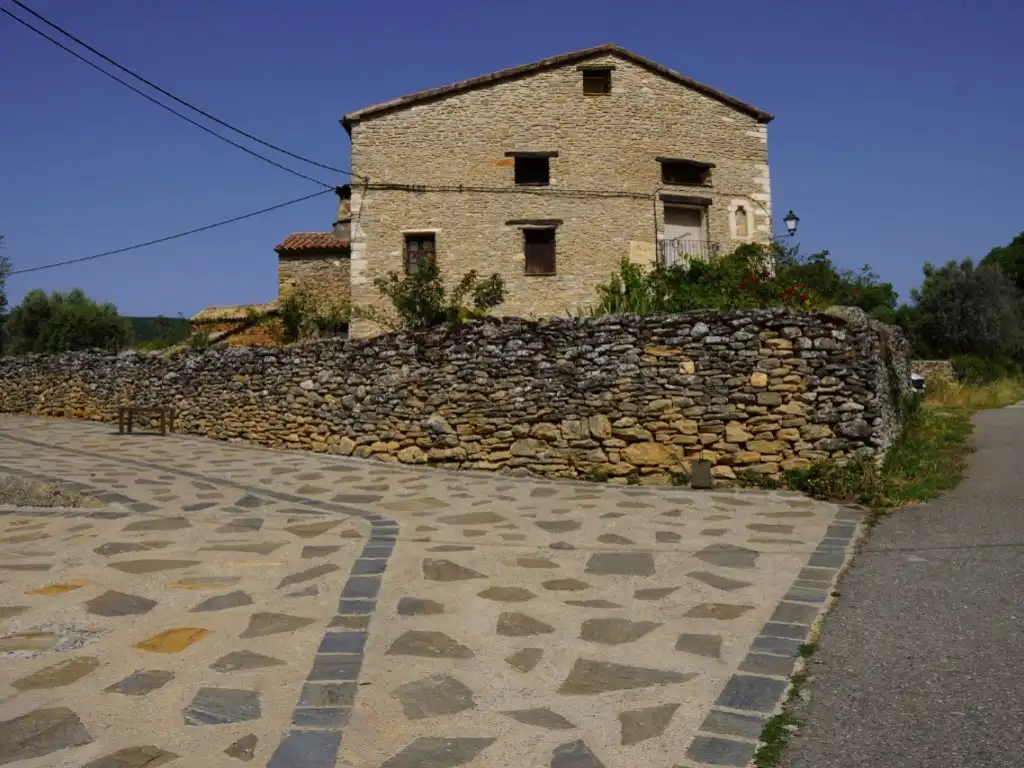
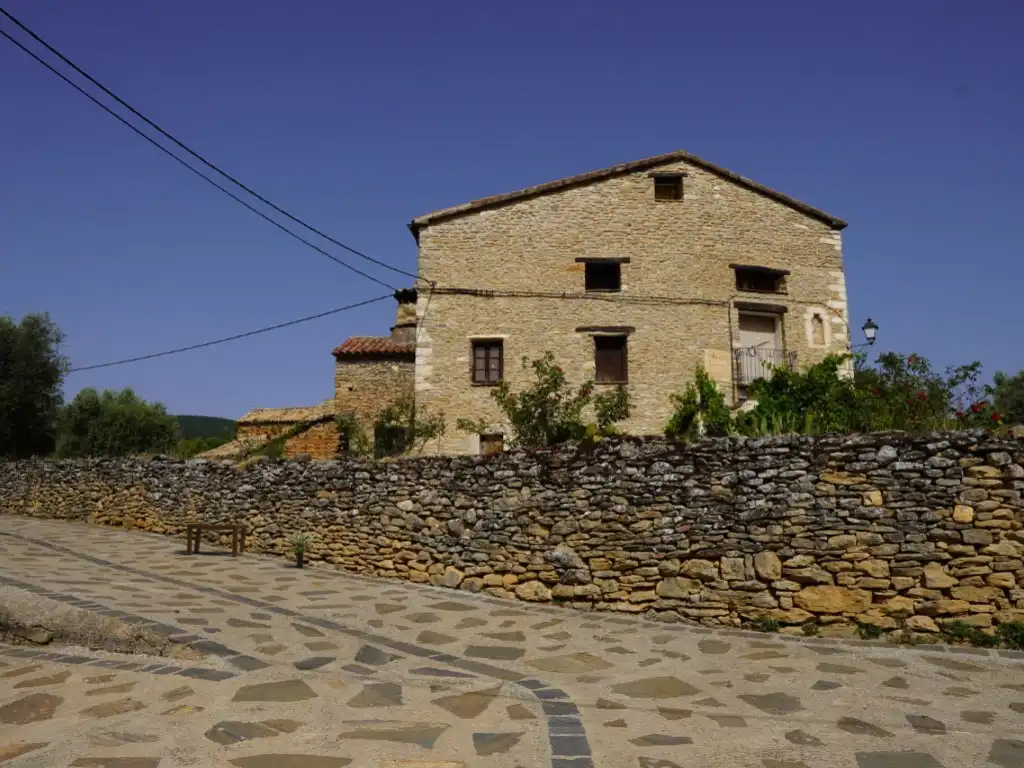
potted plant: none [202,410,235,443] -> present [285,531,319,568]
watering can: present [671,451,711,489] -> none [861,597,918,644]

